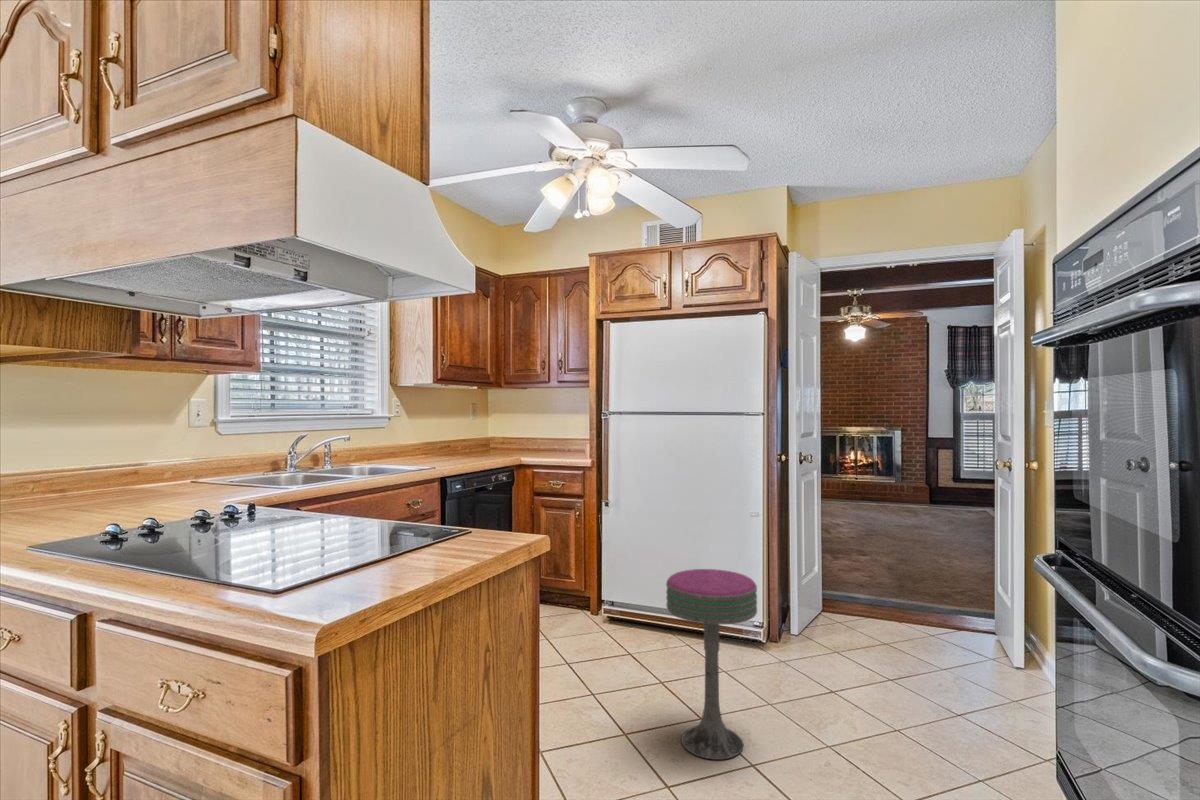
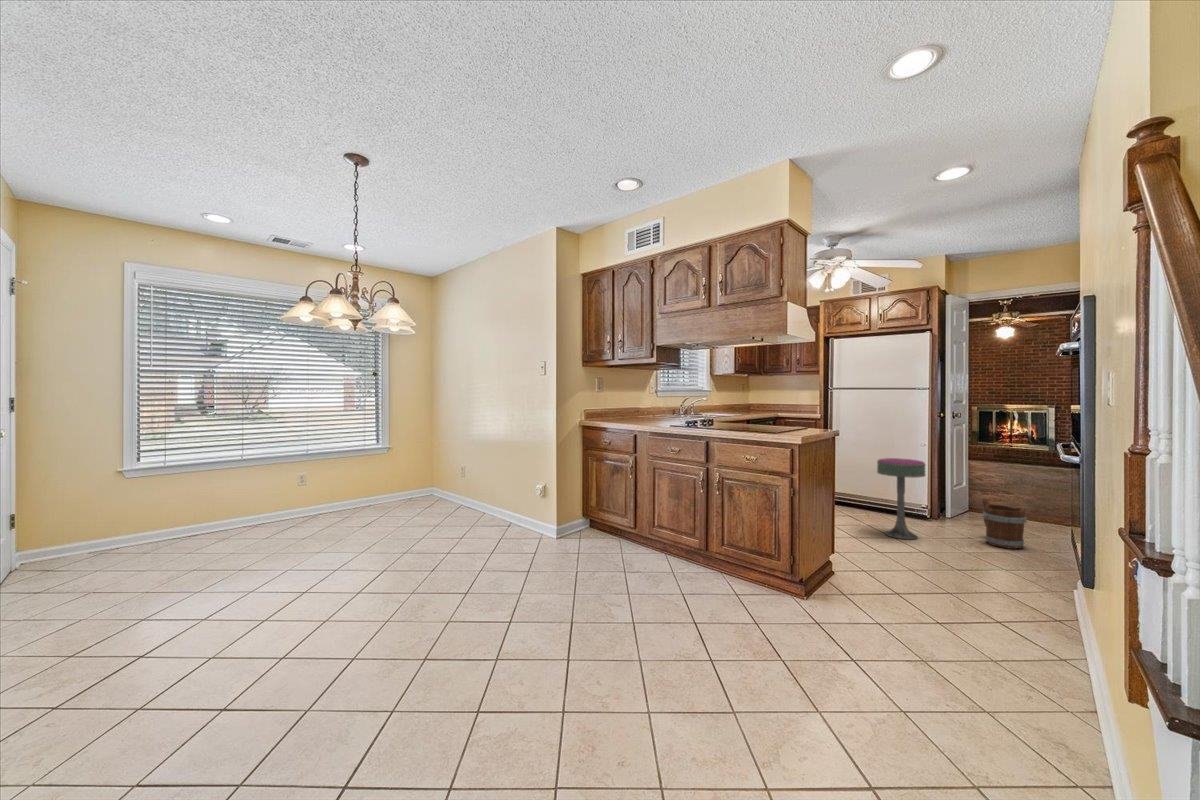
bucket: none [854,639,939,763] -> present [982,498,1027,549]

